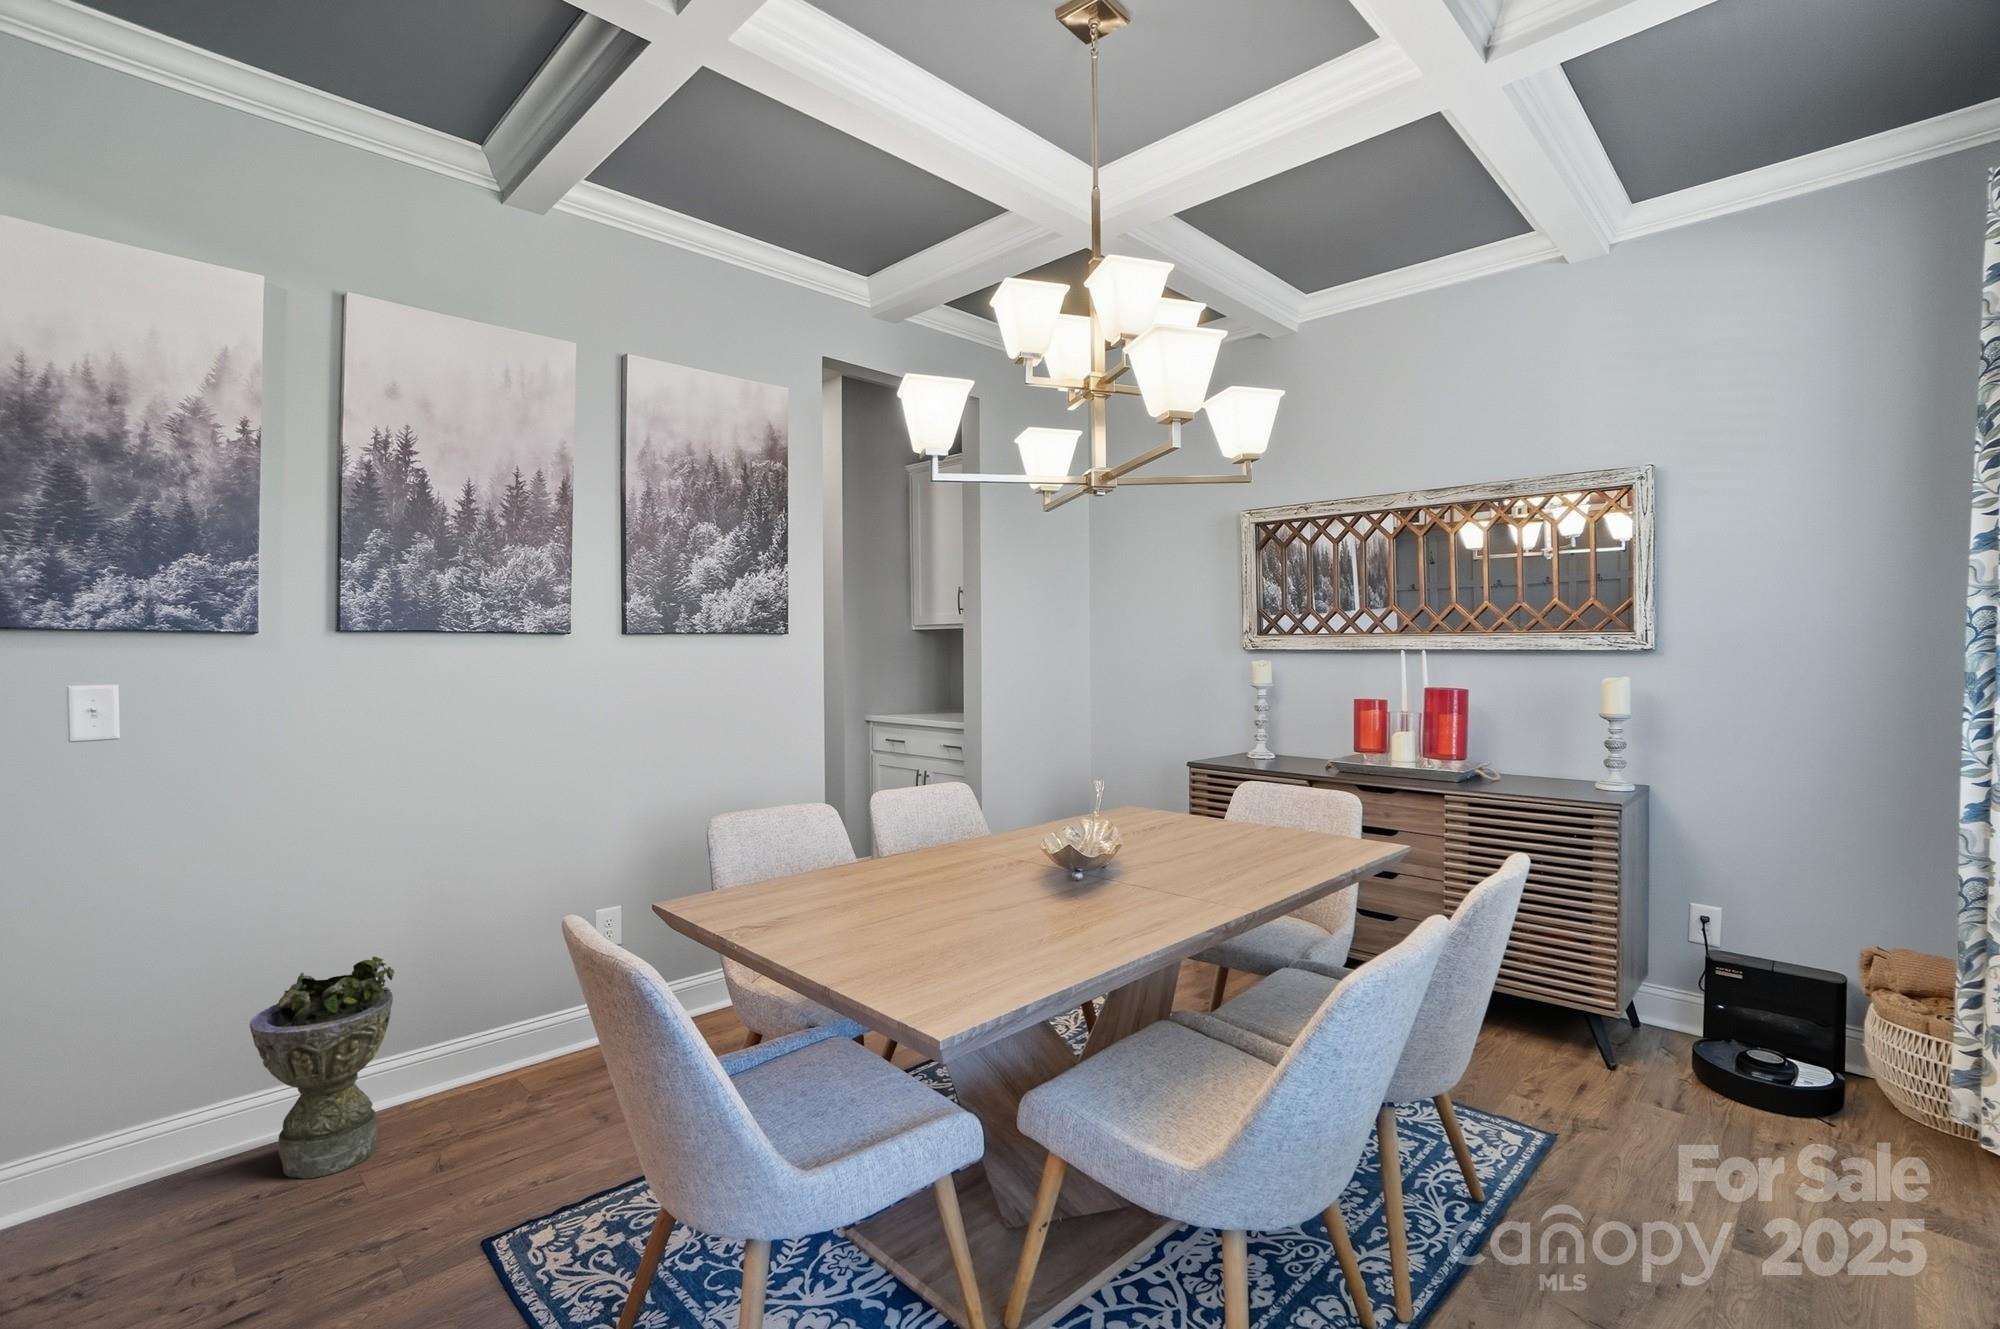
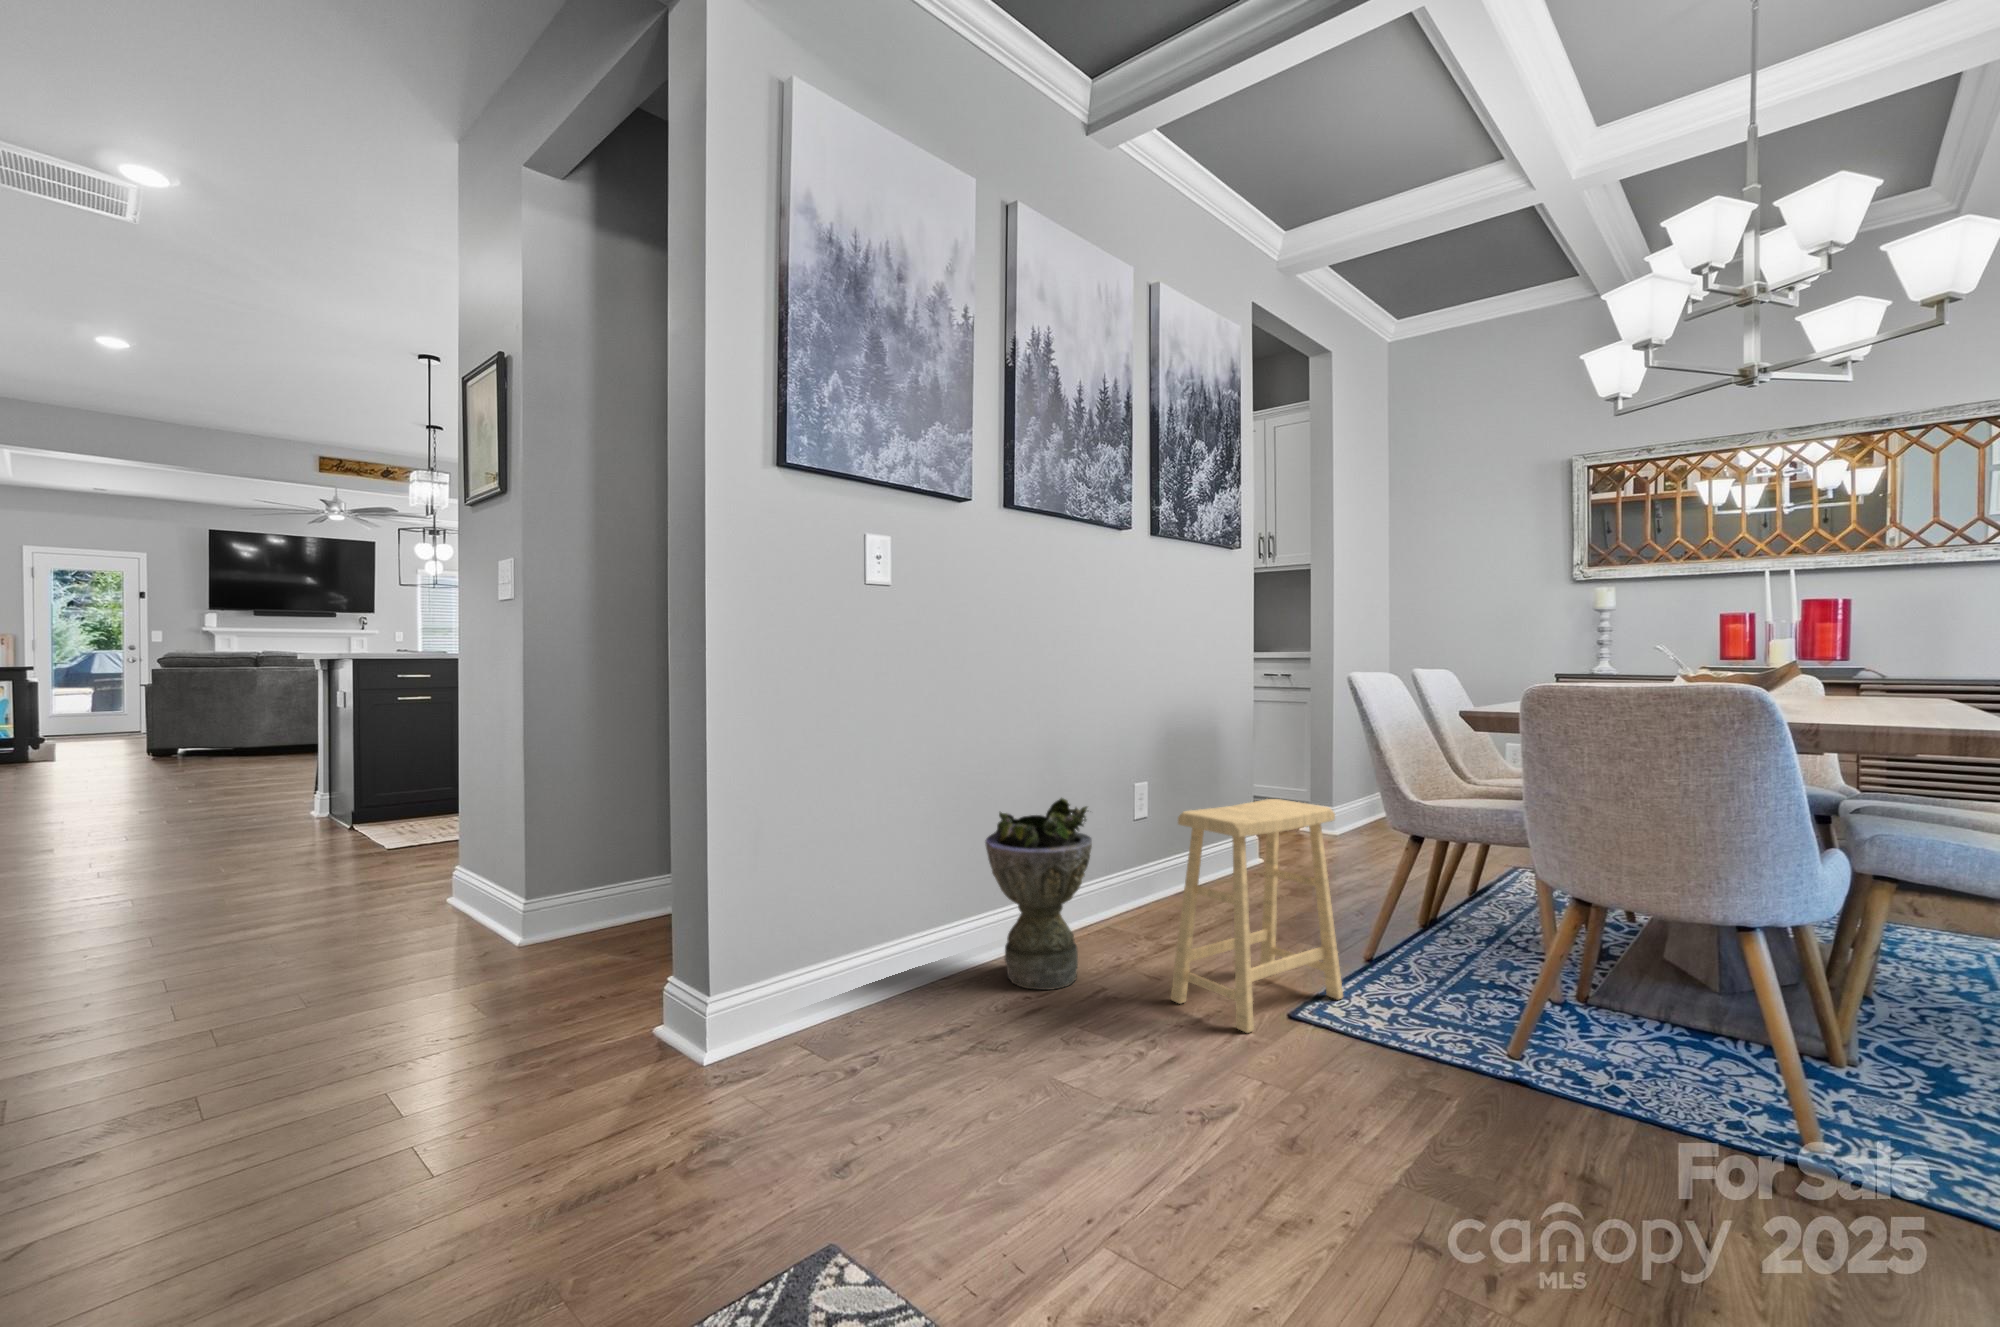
footstool: none [408,965,606,1251] -> present [1171,799,1343,1033]

